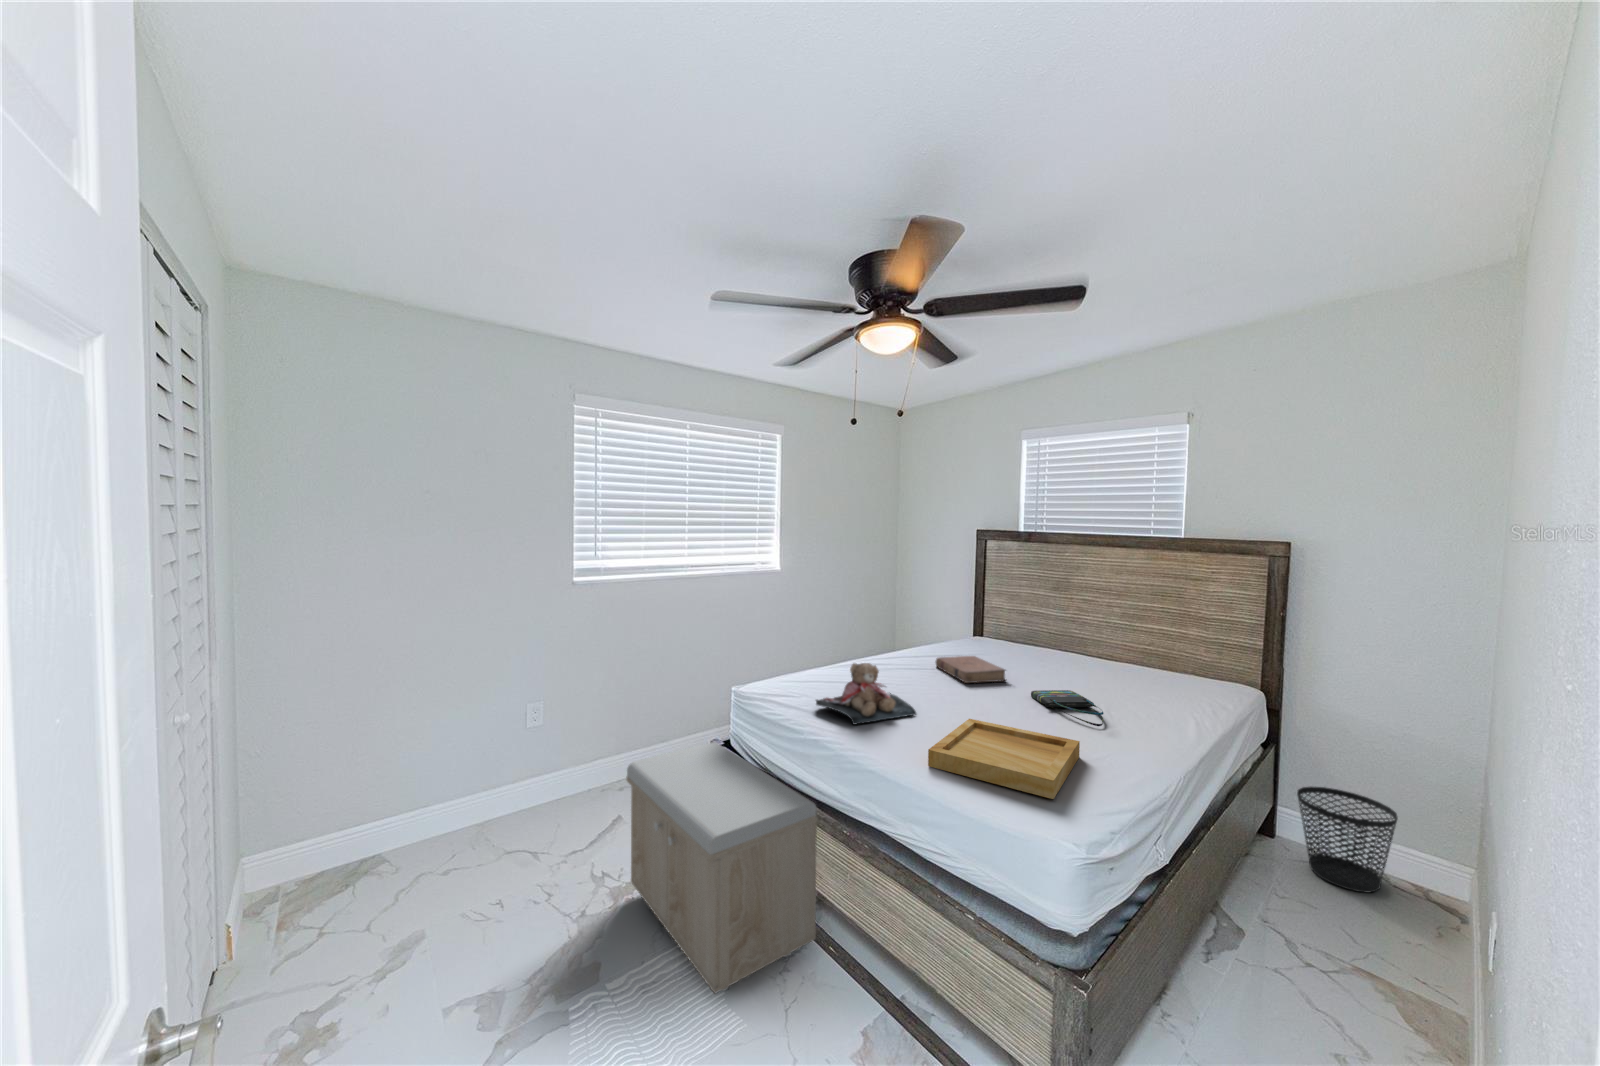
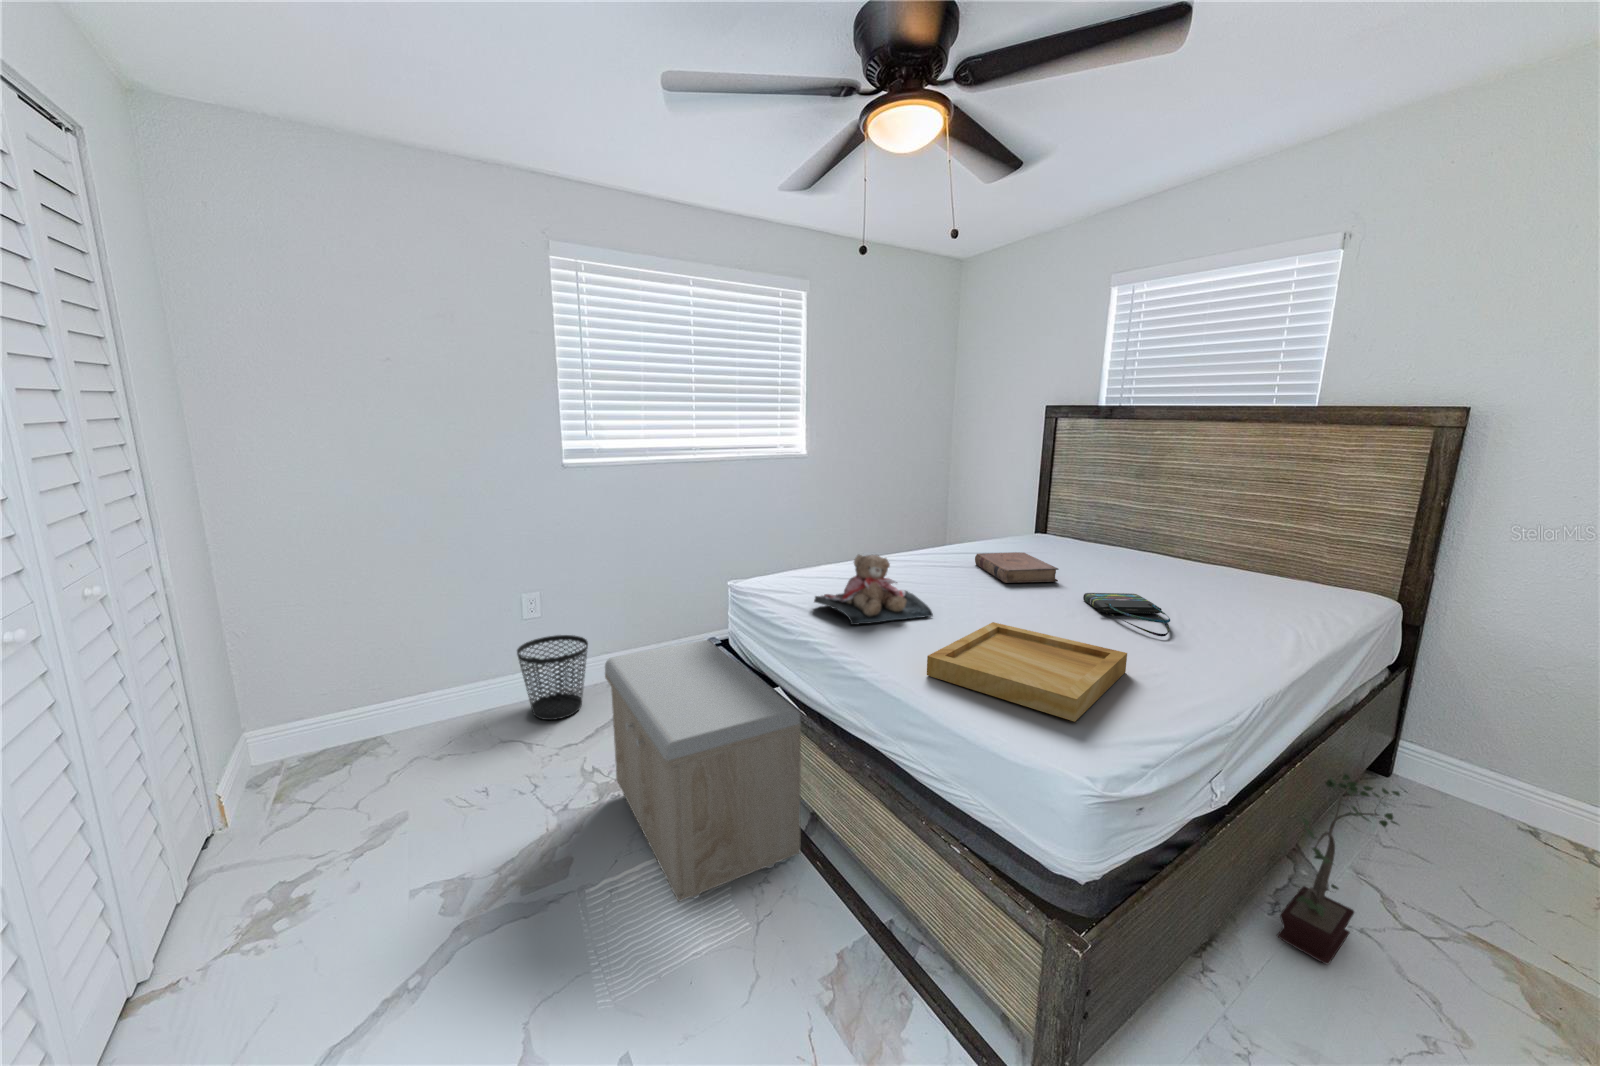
wastebasket: present [1297,787,1398,892] -> present [517,635,588,720]
potted plant: none [1215,828,1294,1000] -> present [1277,769,1400,964]

